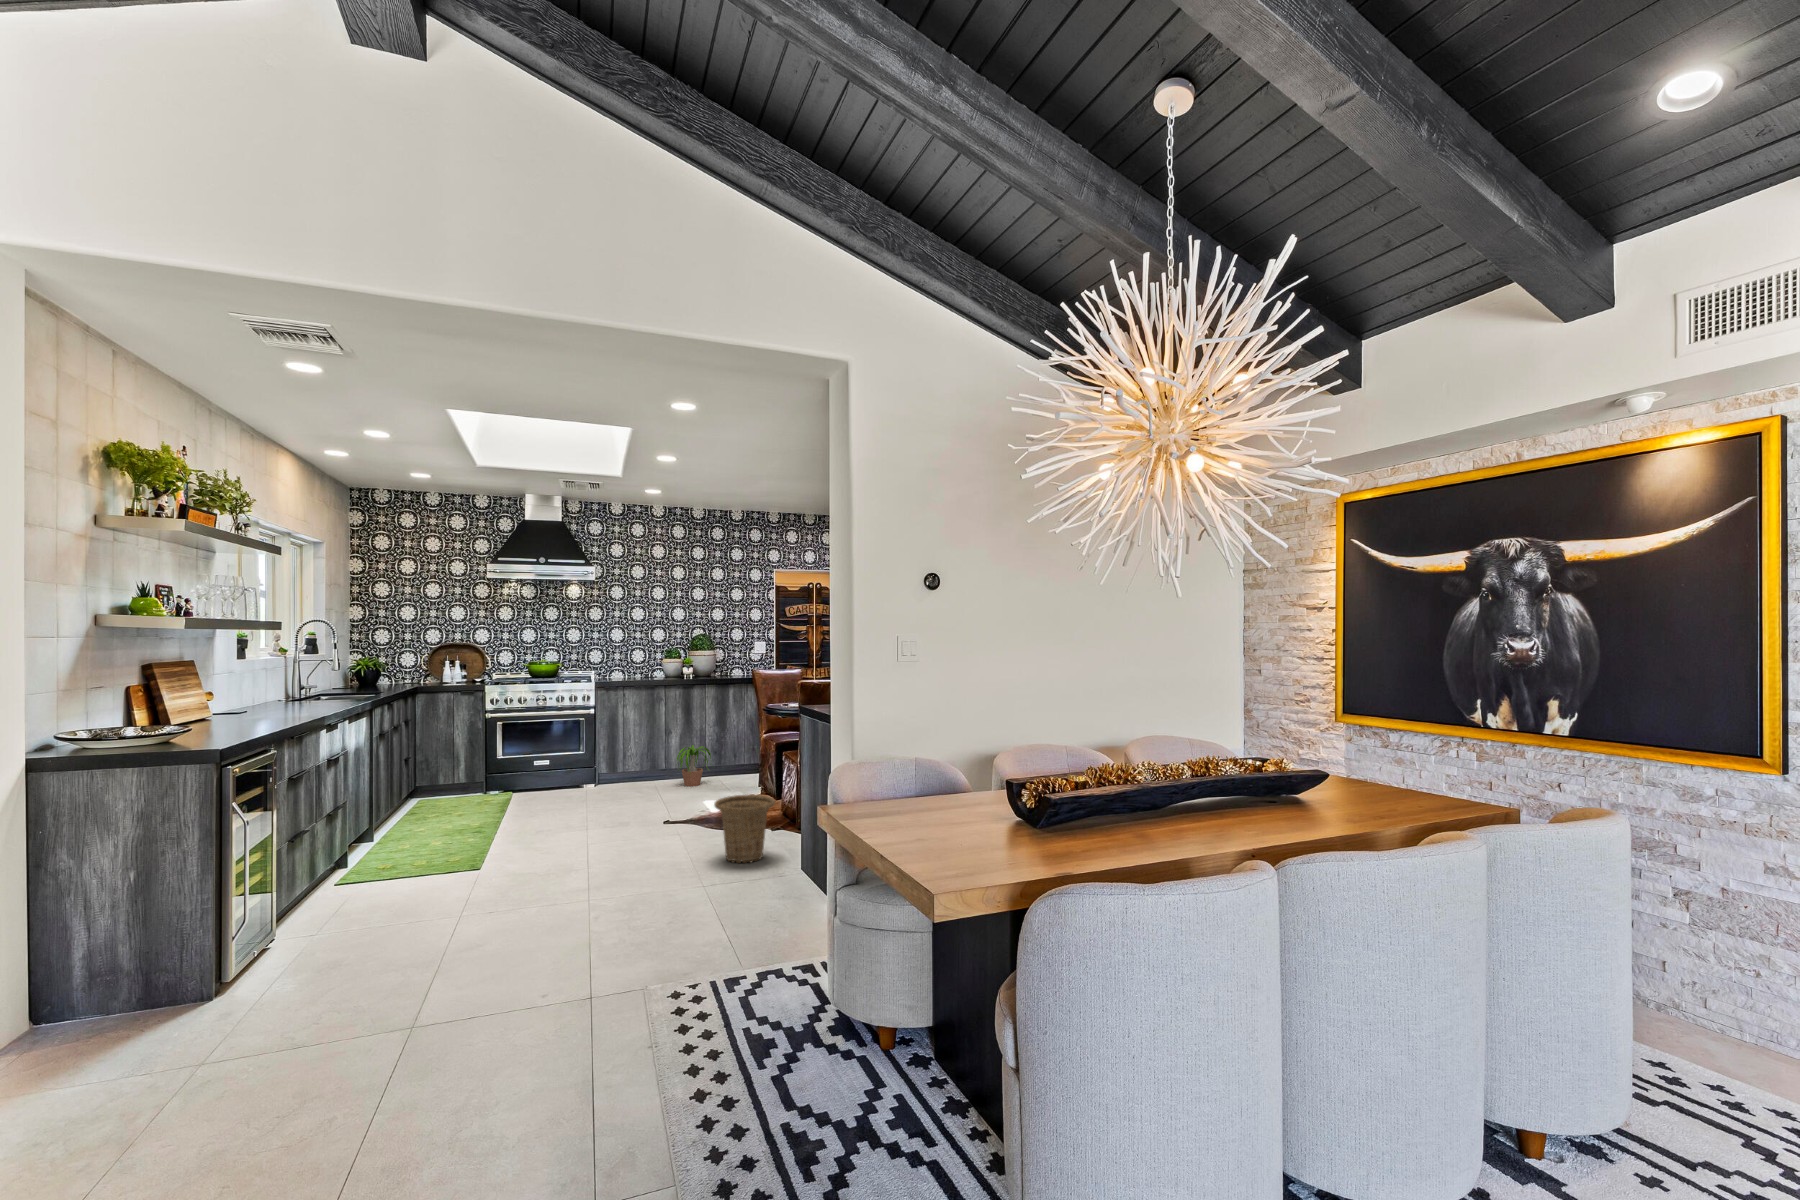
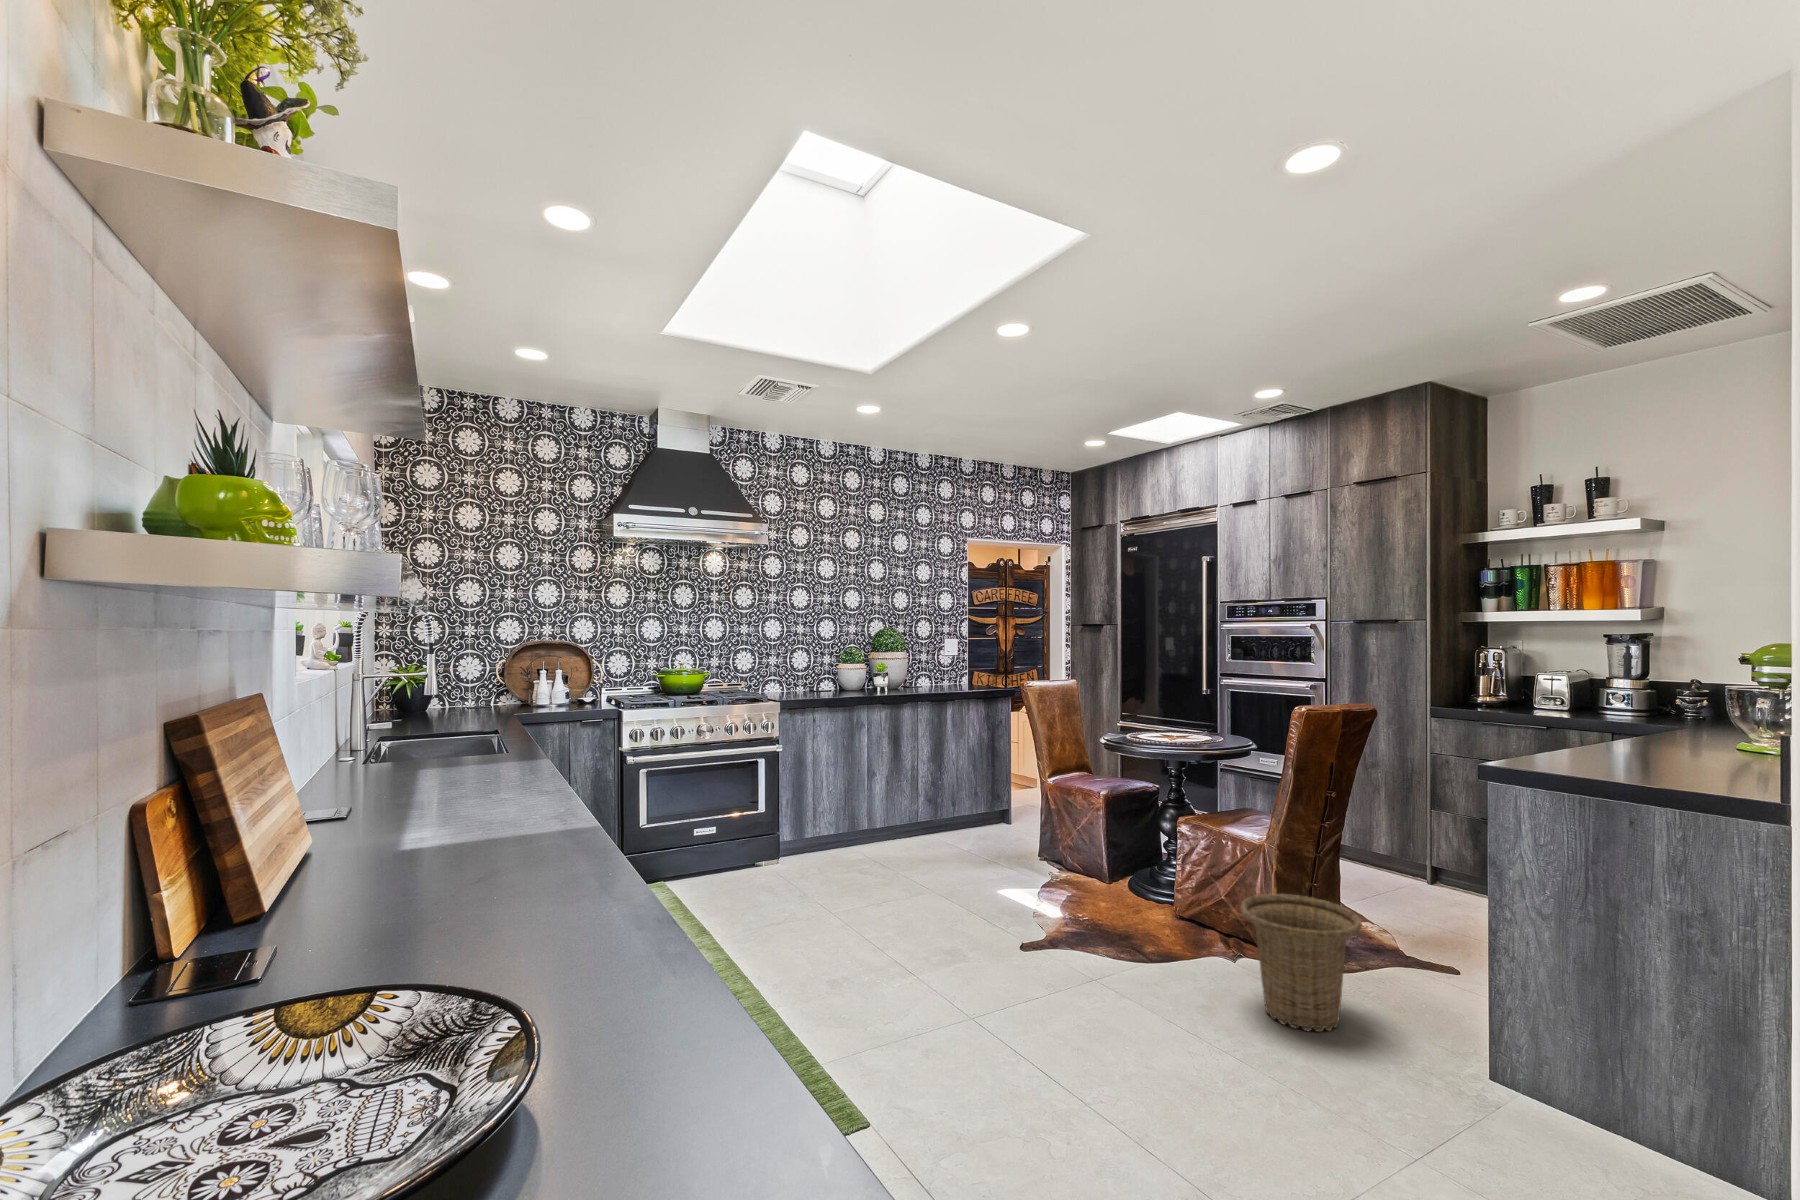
potted plant: present [677,745,711,786] -> none [894,791,954,855]

